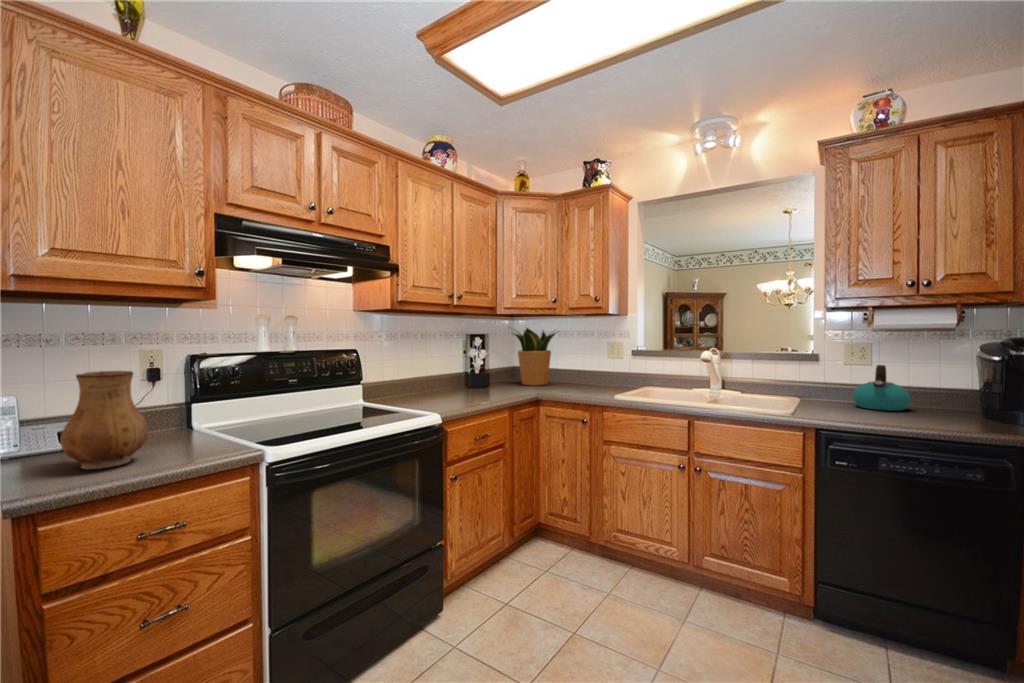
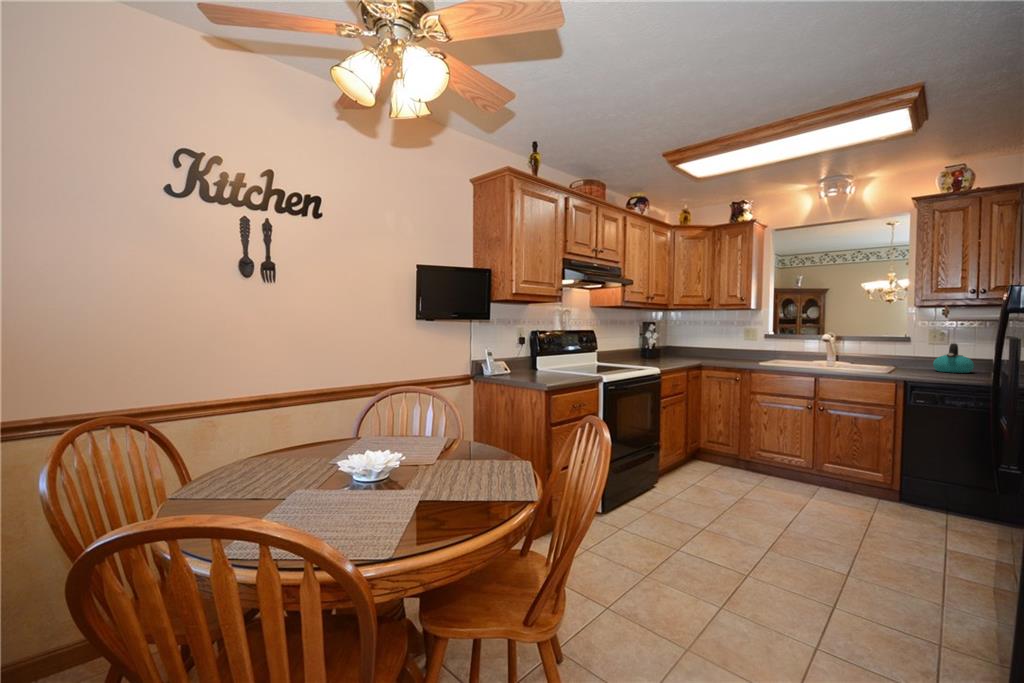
potted plant: present [514,328,557,386] -> none [668,317,709,358]
ceramic pitcher: present [60,371,148,469] -> none [528,338,560,381]

